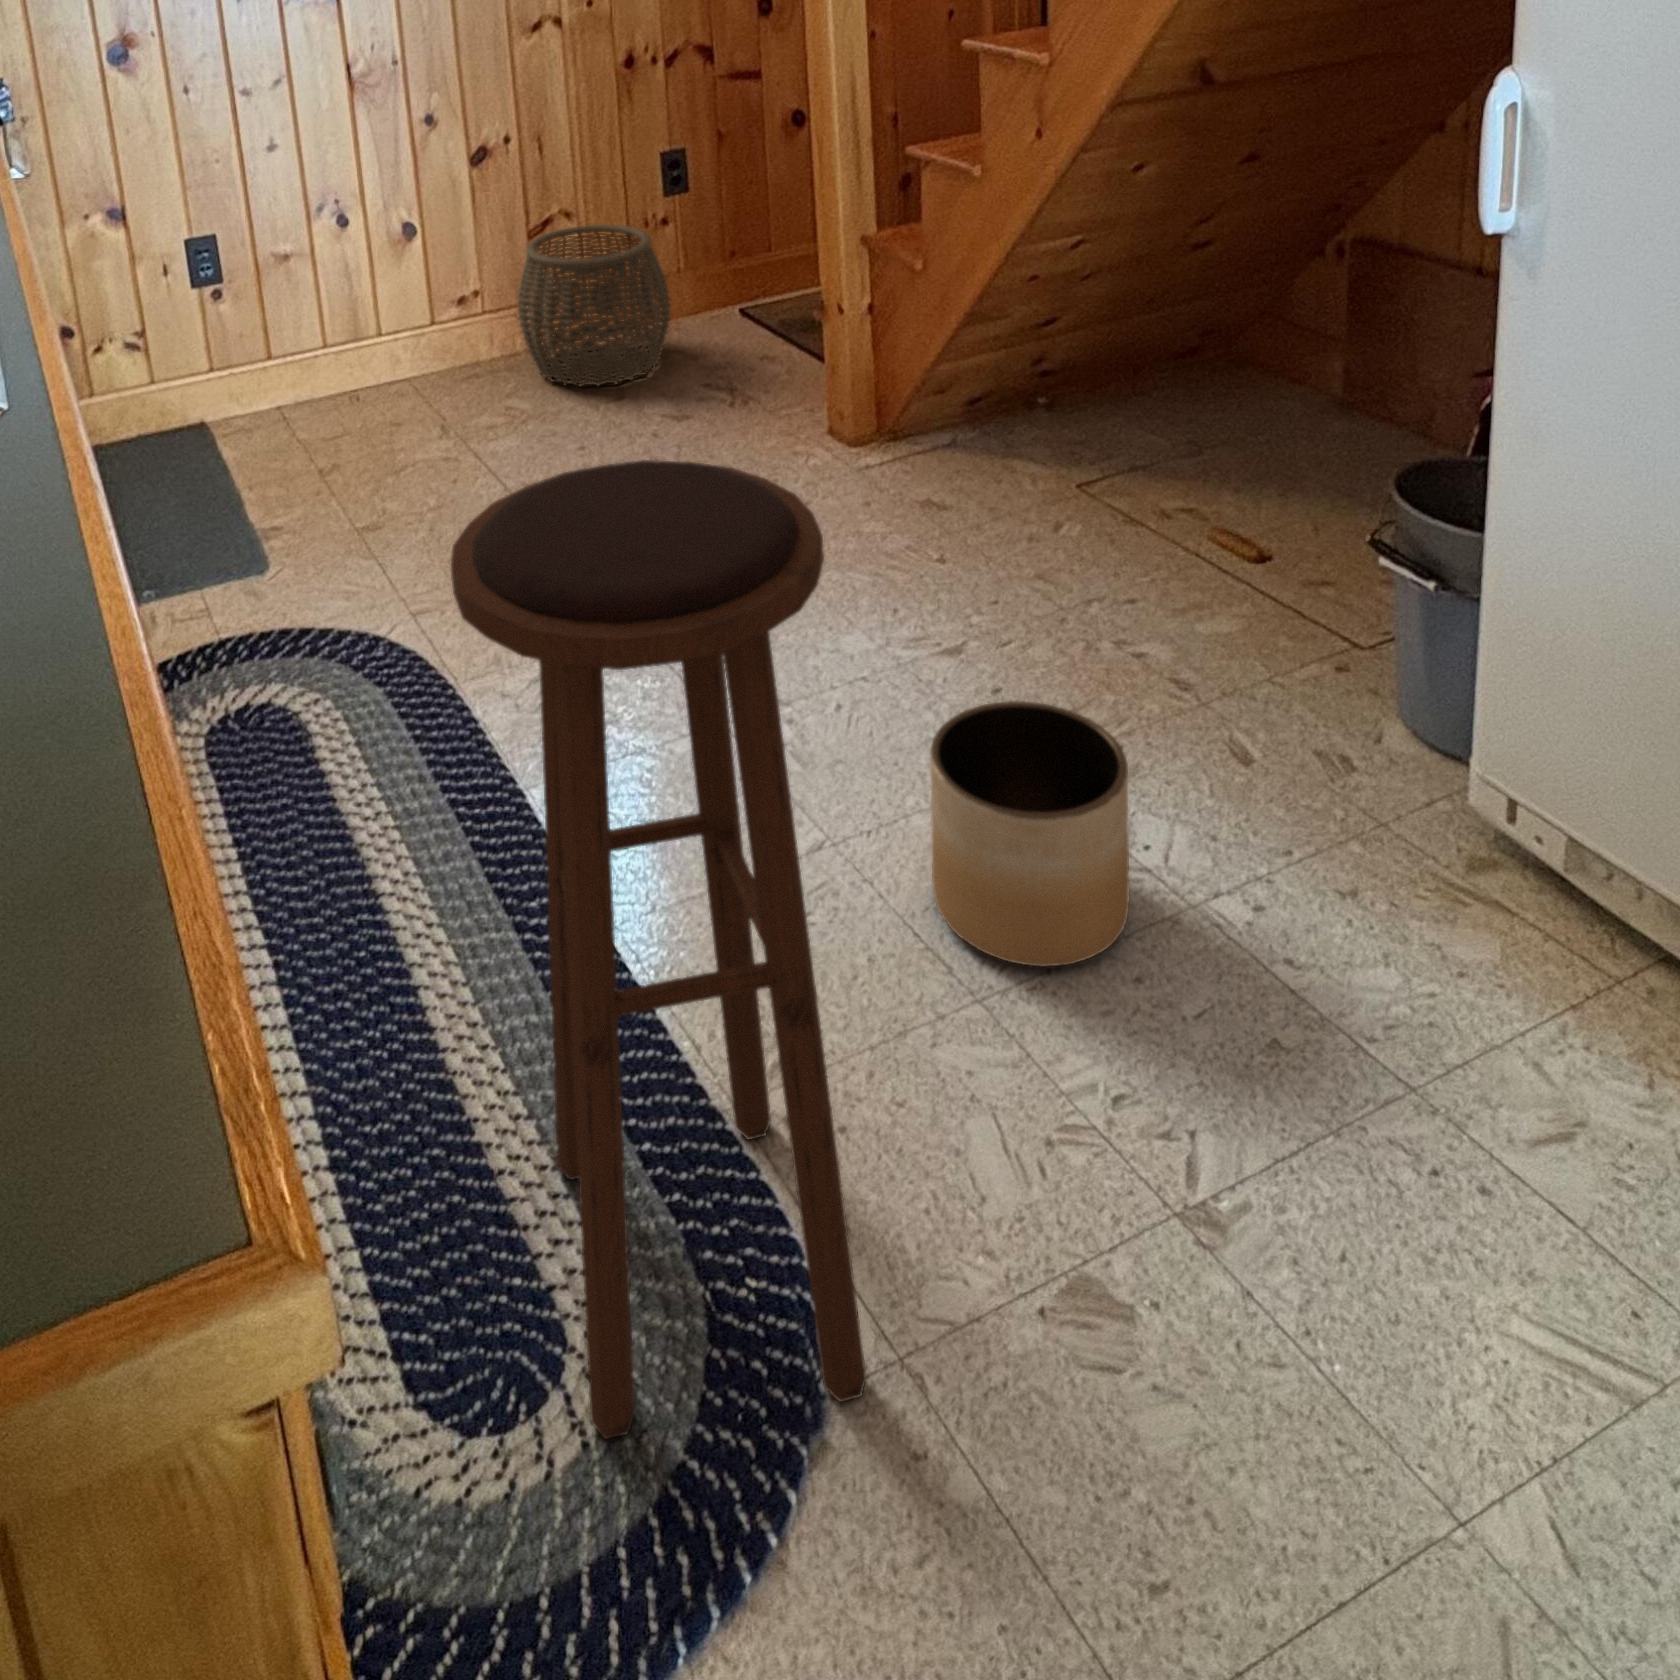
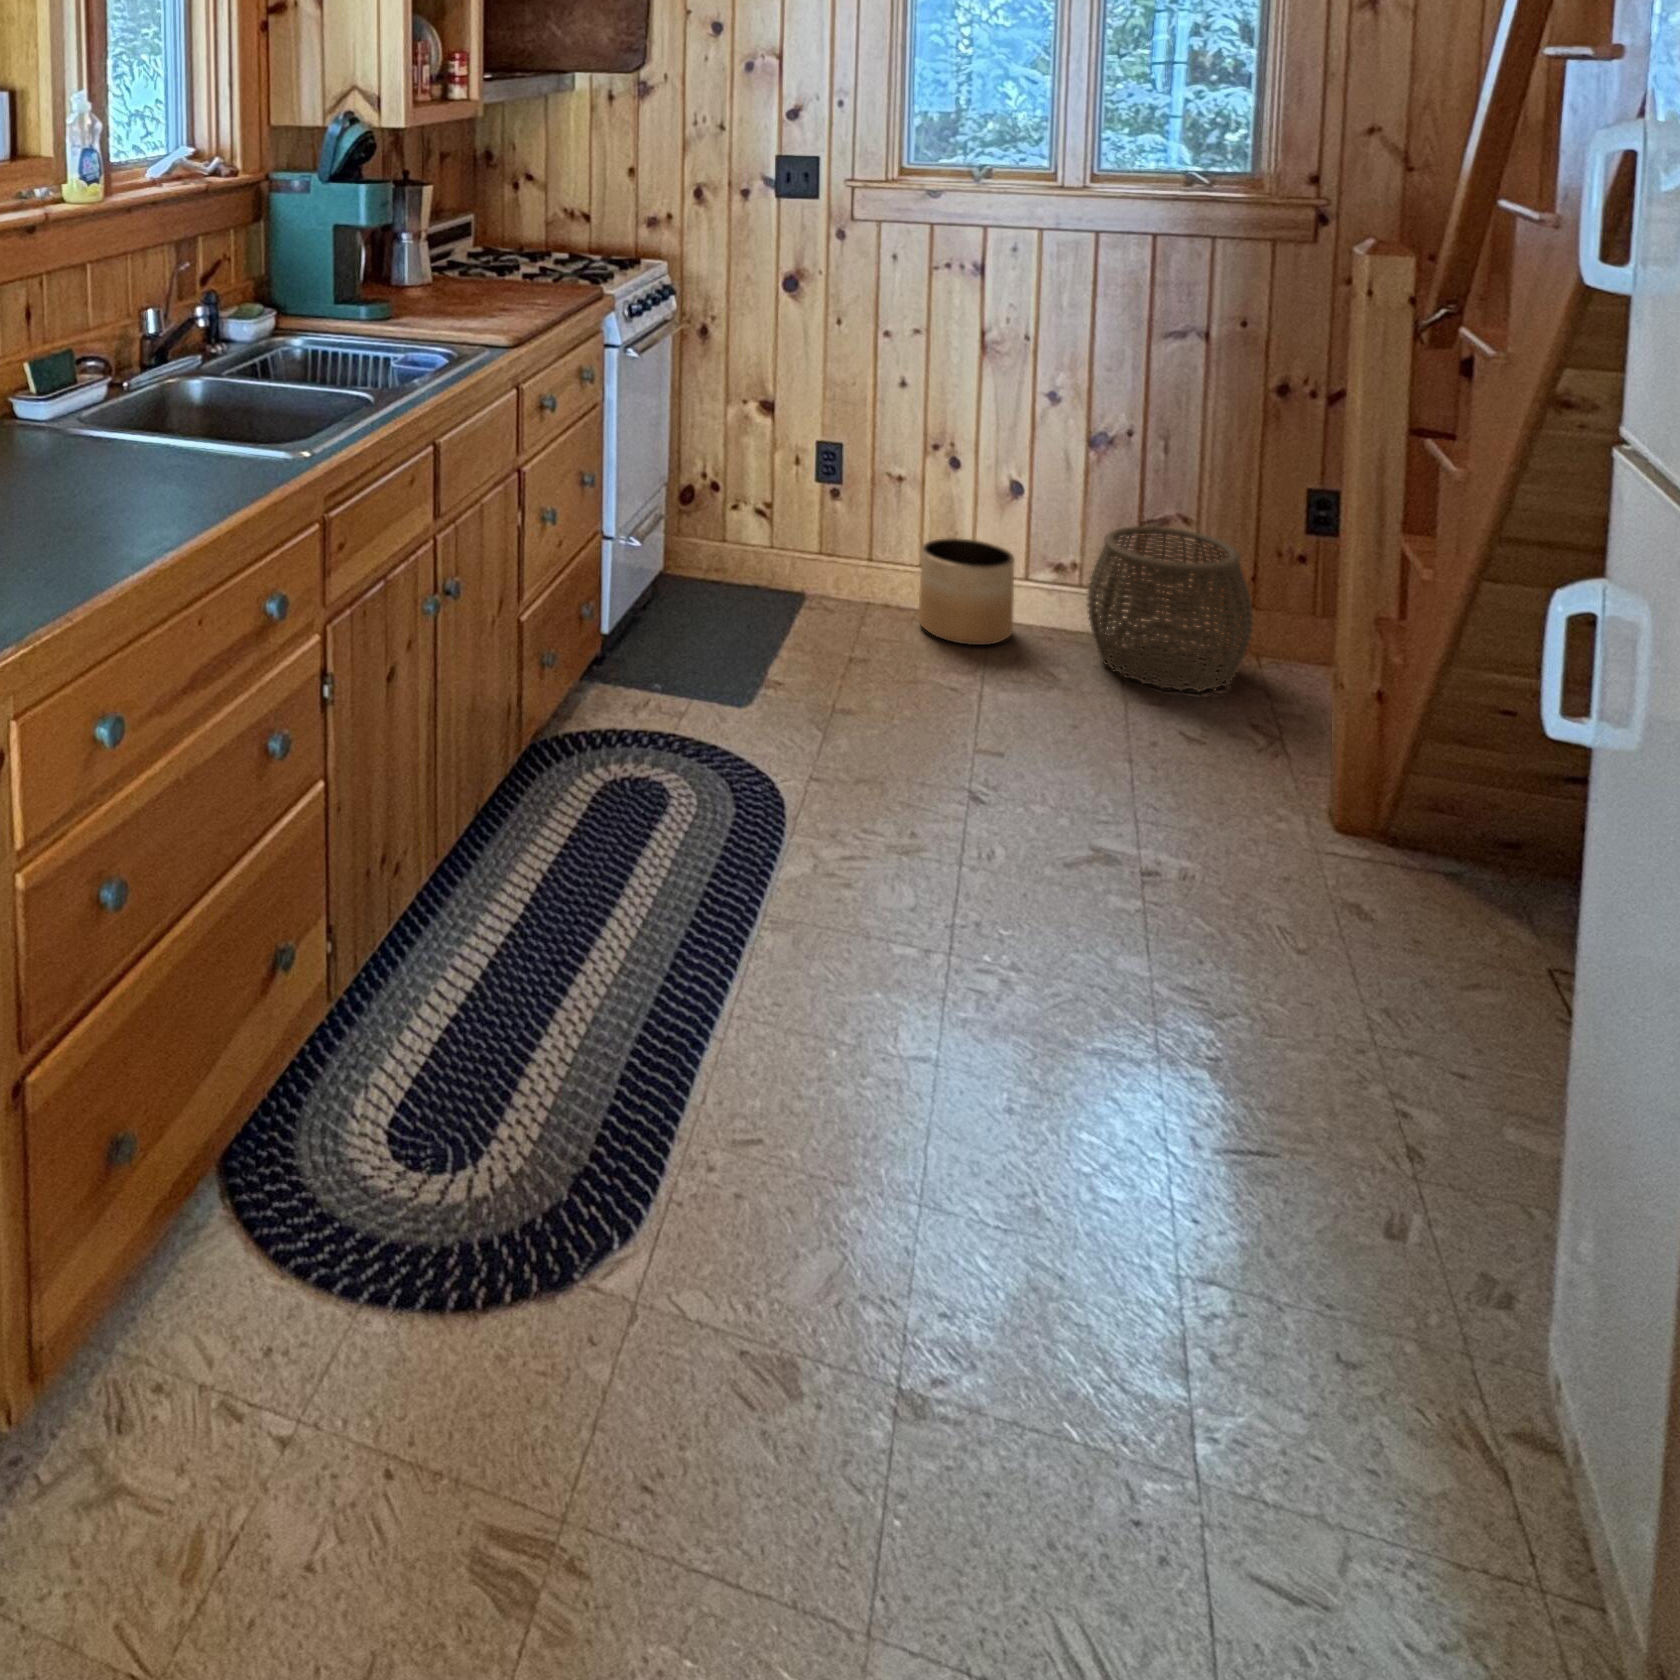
stool: present [451,460,867,1438] -> none [448,604,693,1297]
planter: present [930,701,1129,967] -> present [919,538,1014,645]

